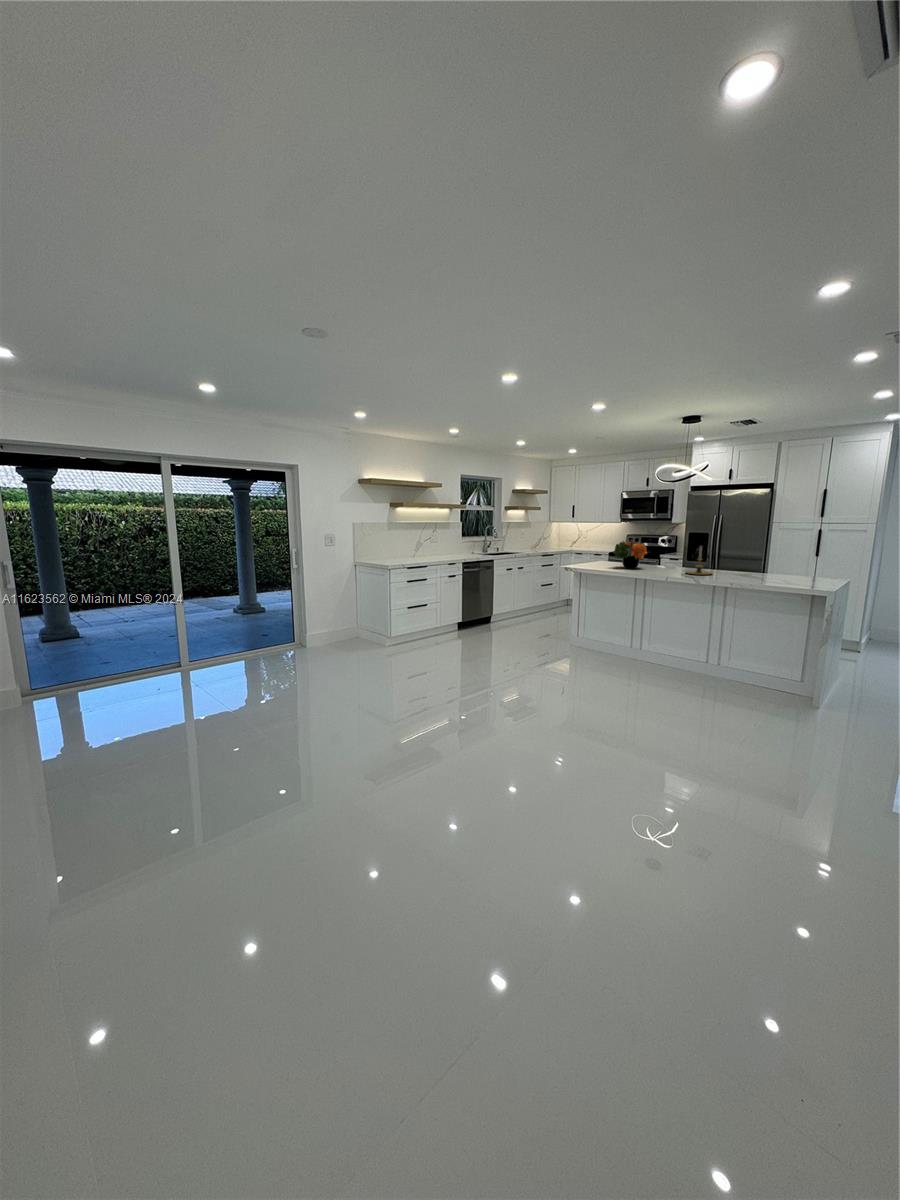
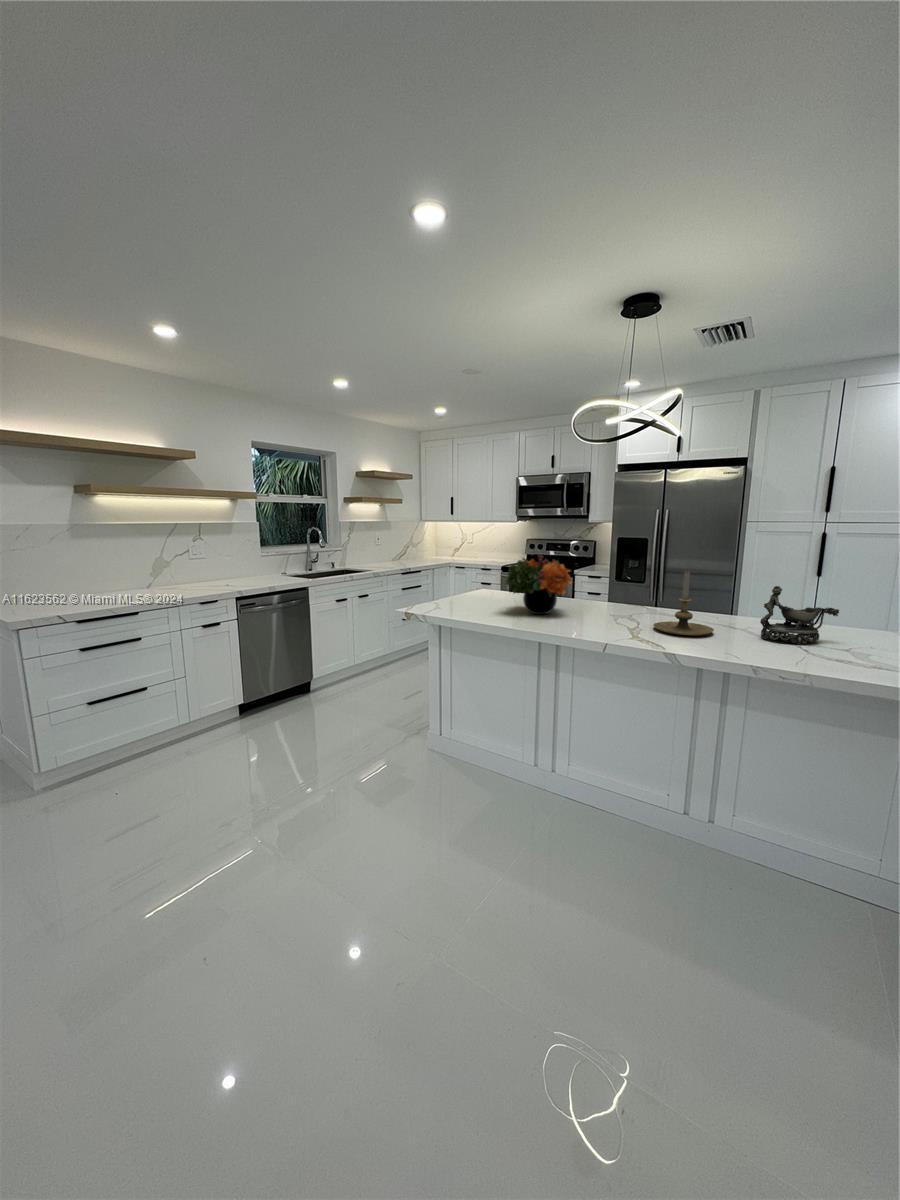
decorative bowl: none [733,552,769,577] -> present [760,586,839,644]

